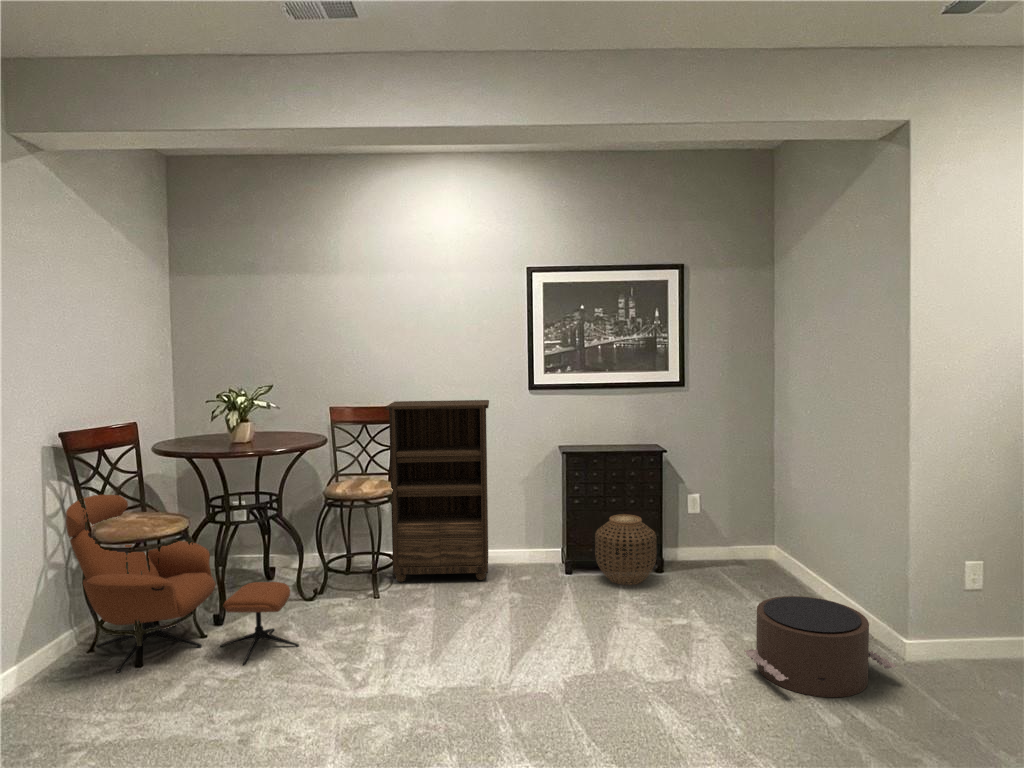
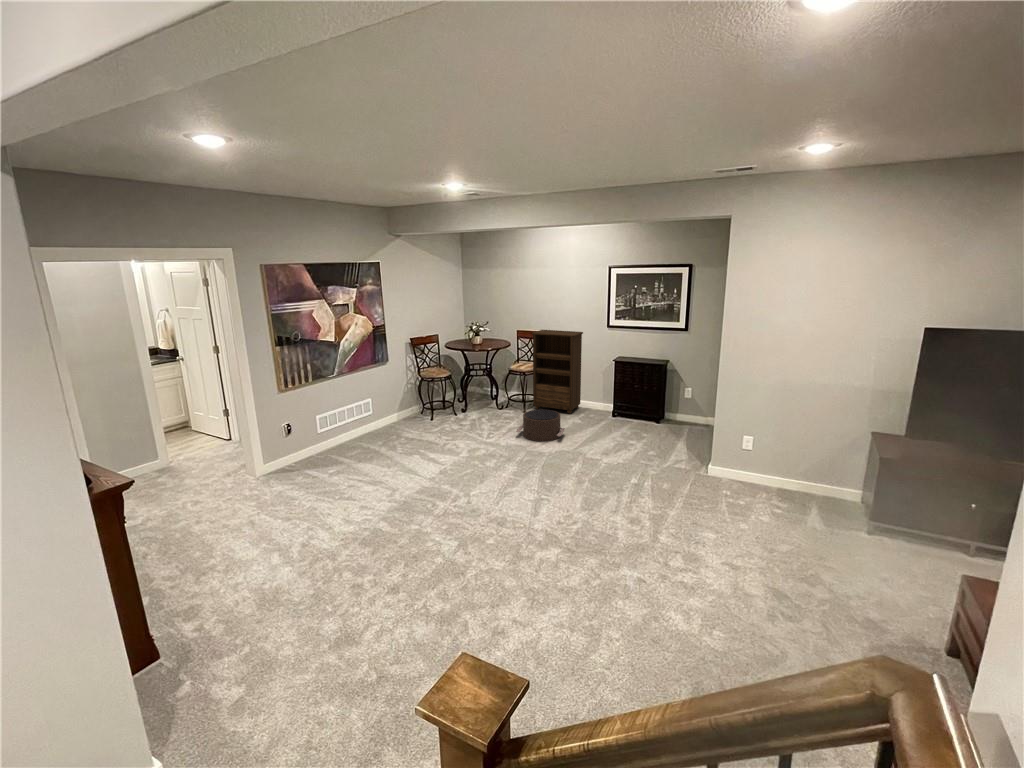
lounge chair: present [66,495,299,672] -> none [412,360,483,425]
woven basket: present [595,514,656,585] -> none [619,393,649,426]
pouf: present [744,596,897,697] -> present [516,409,565,441]

